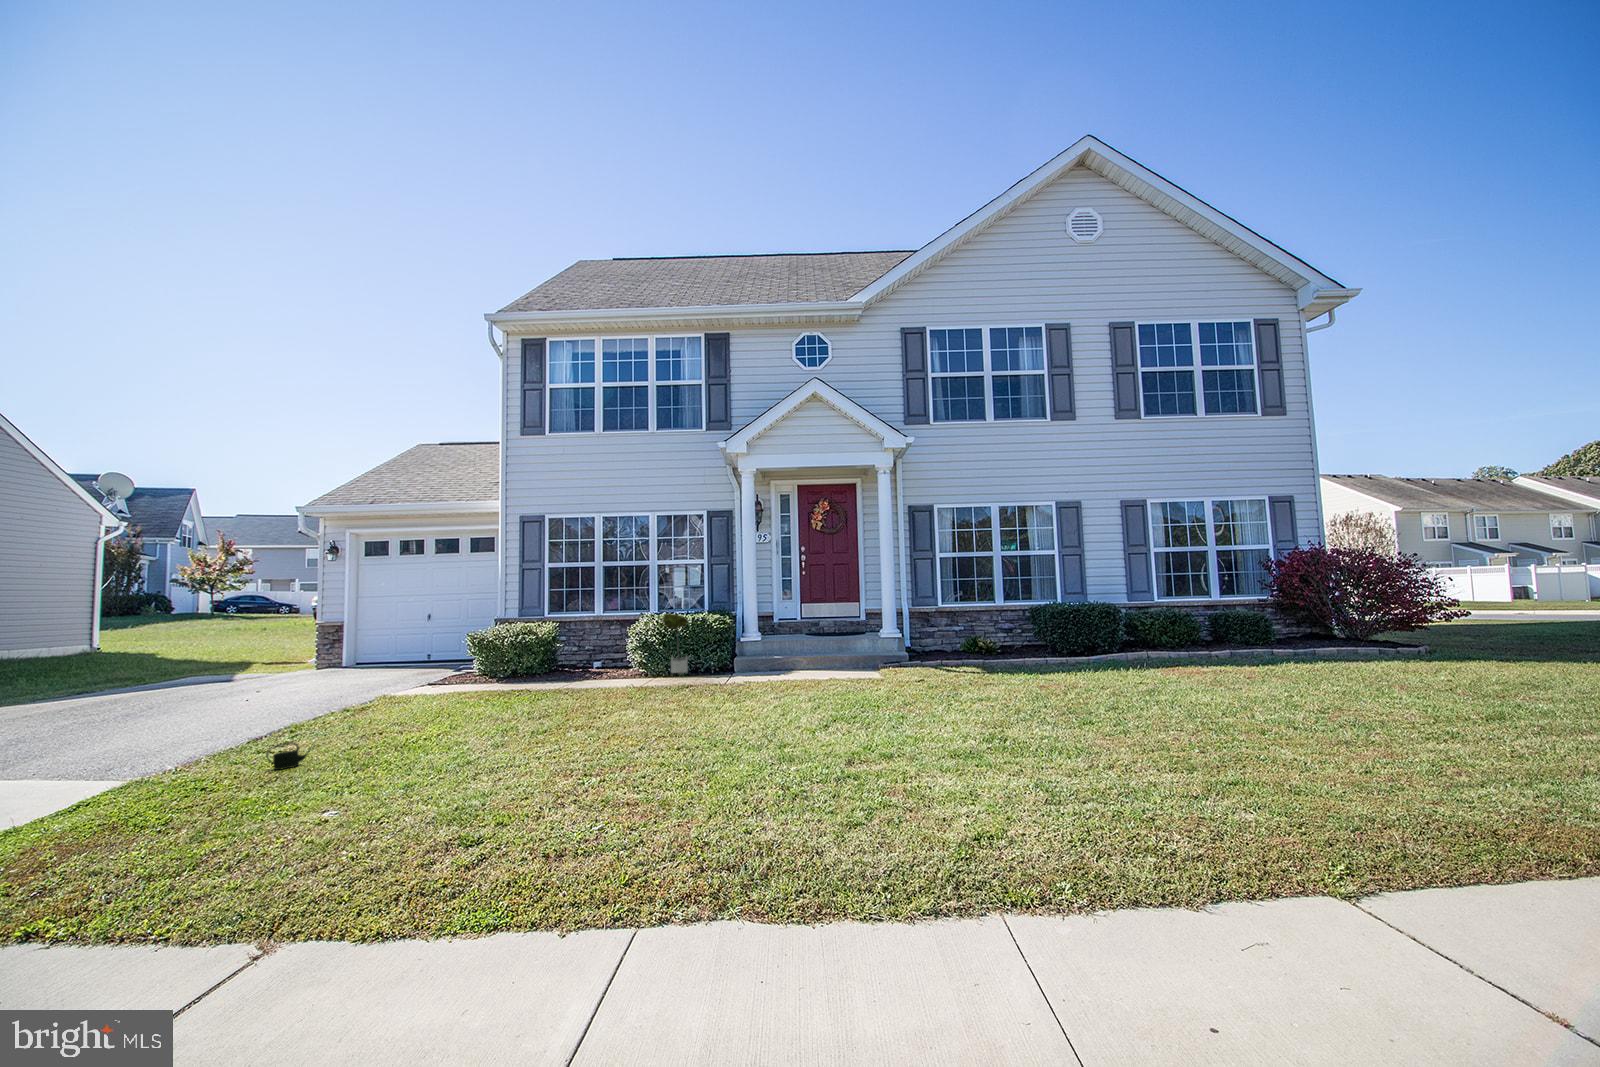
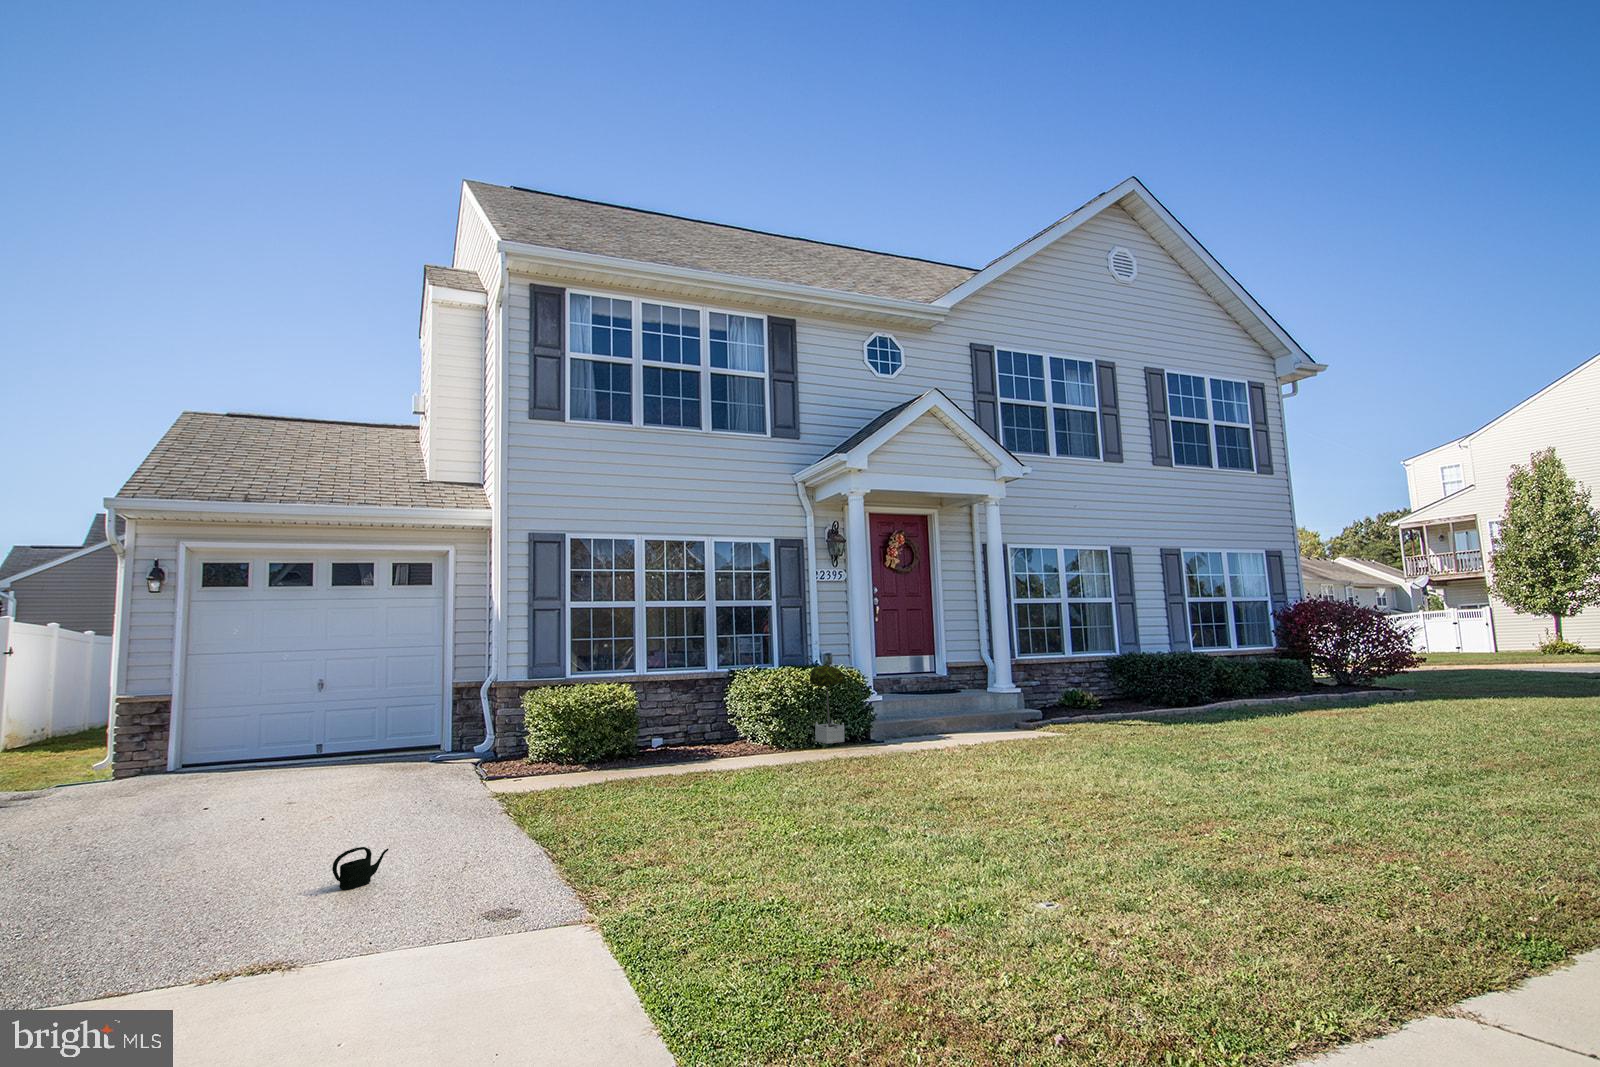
watering can: present [266,743,312,770] -> present [332,847,389,890]

